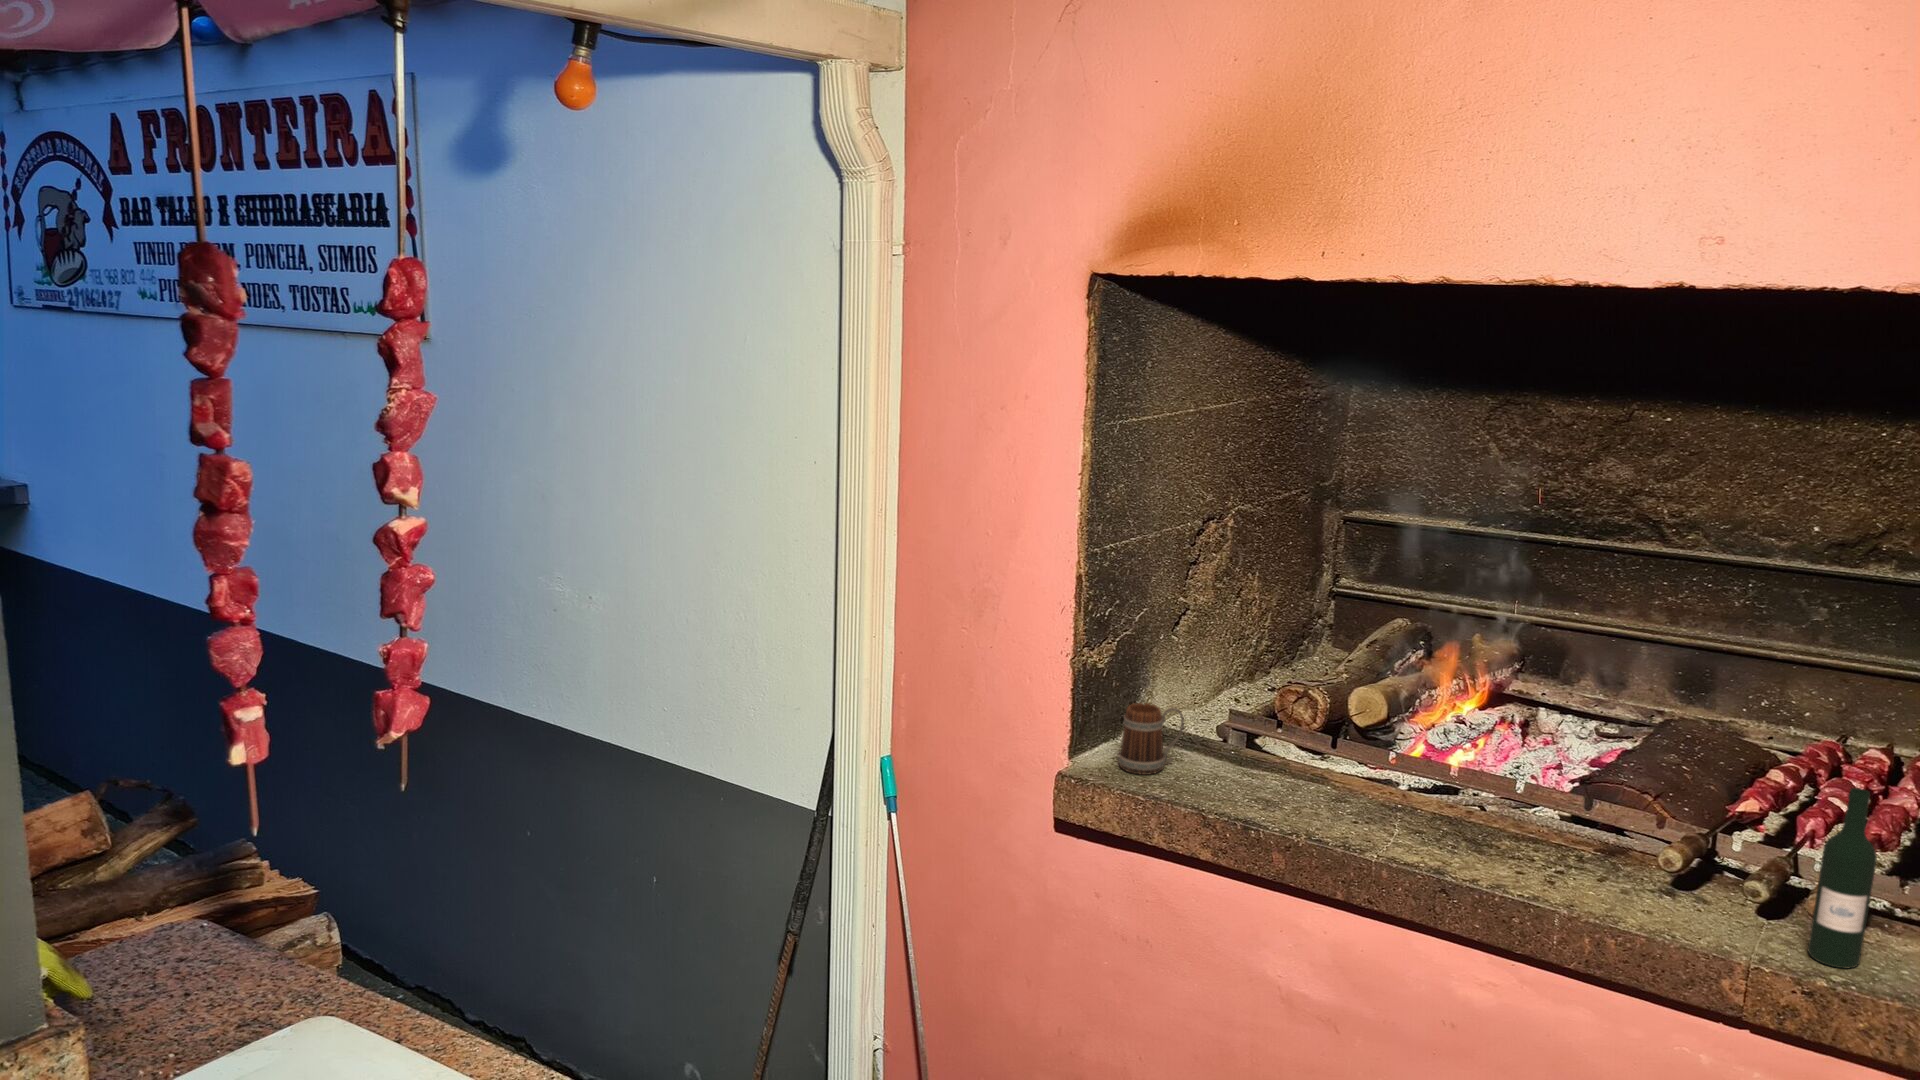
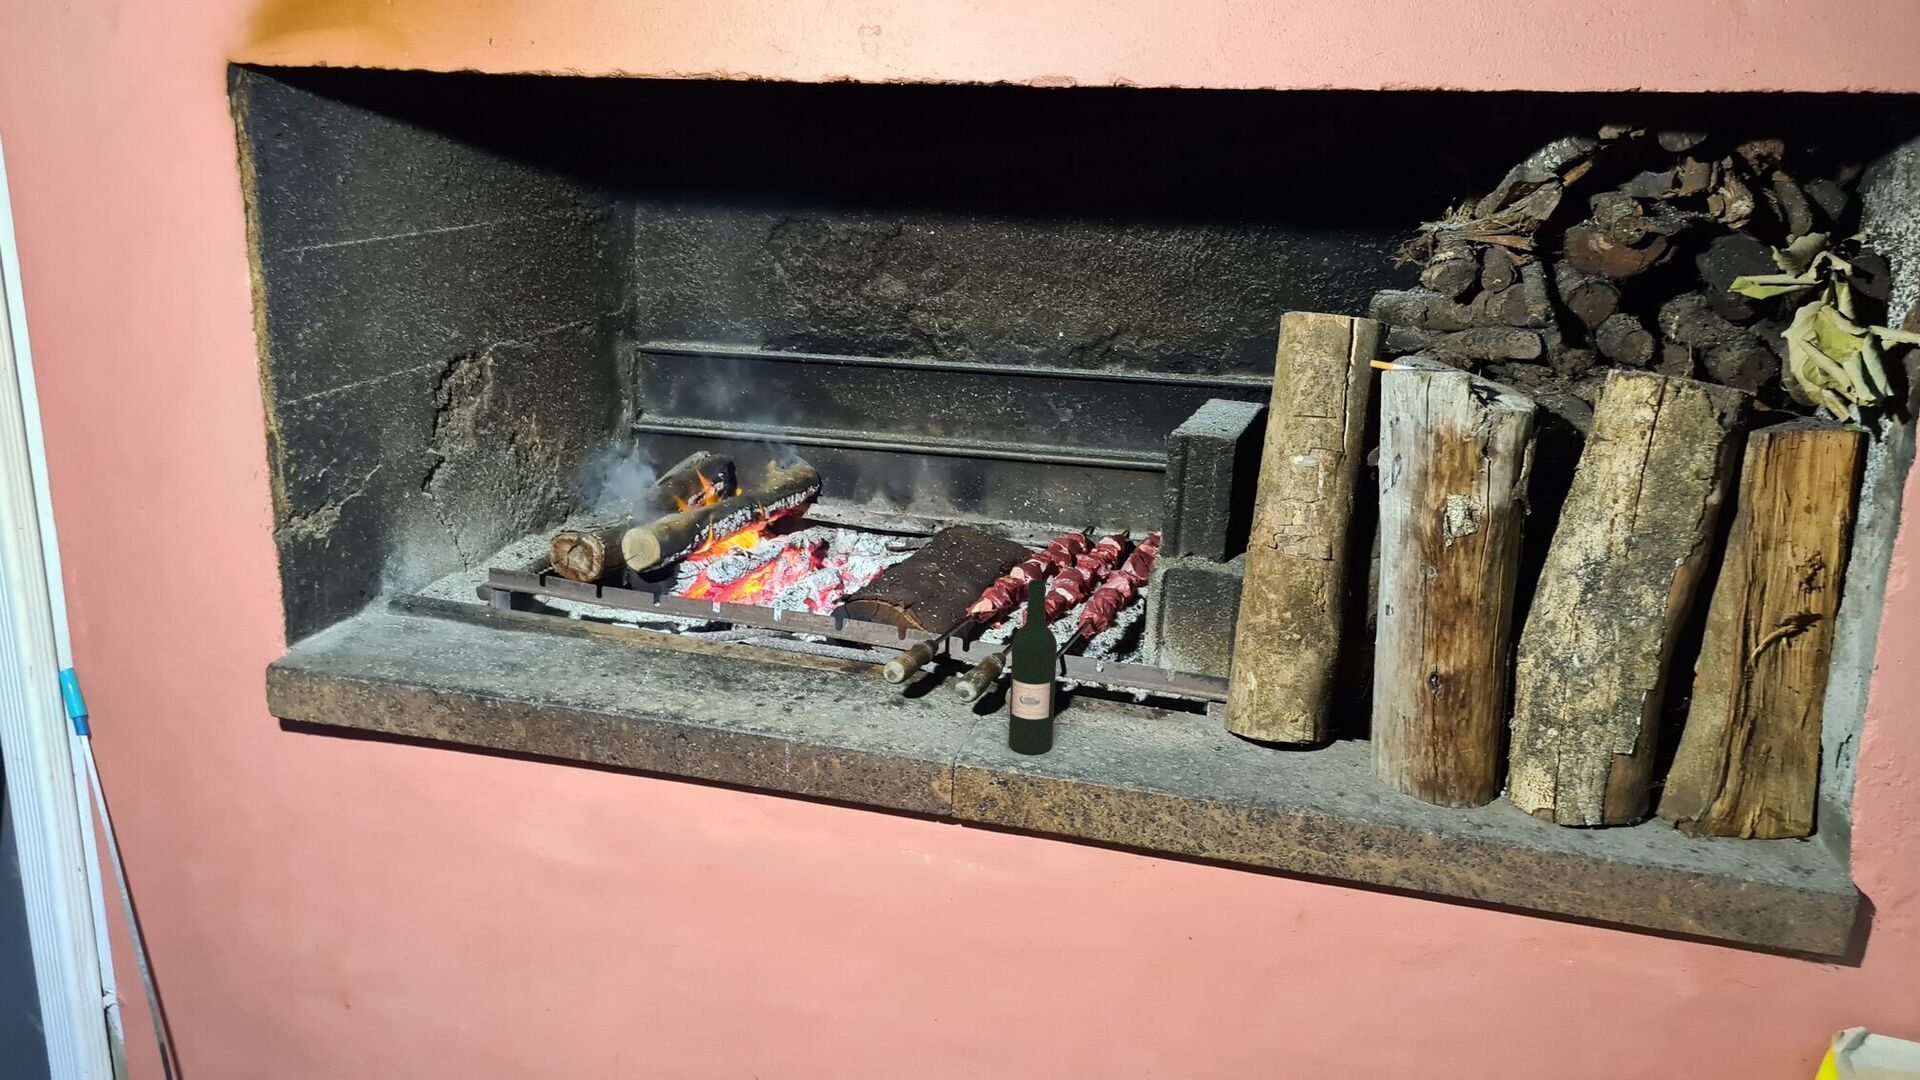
beer mug: present [1118,703,1184,775] -> none [351,572,425,652]

